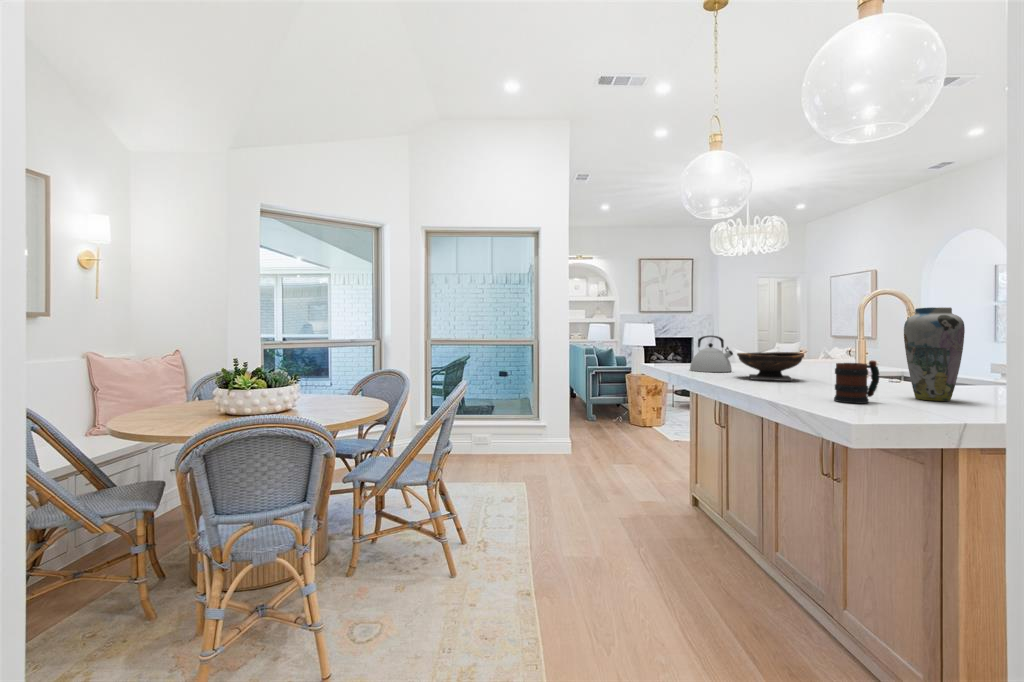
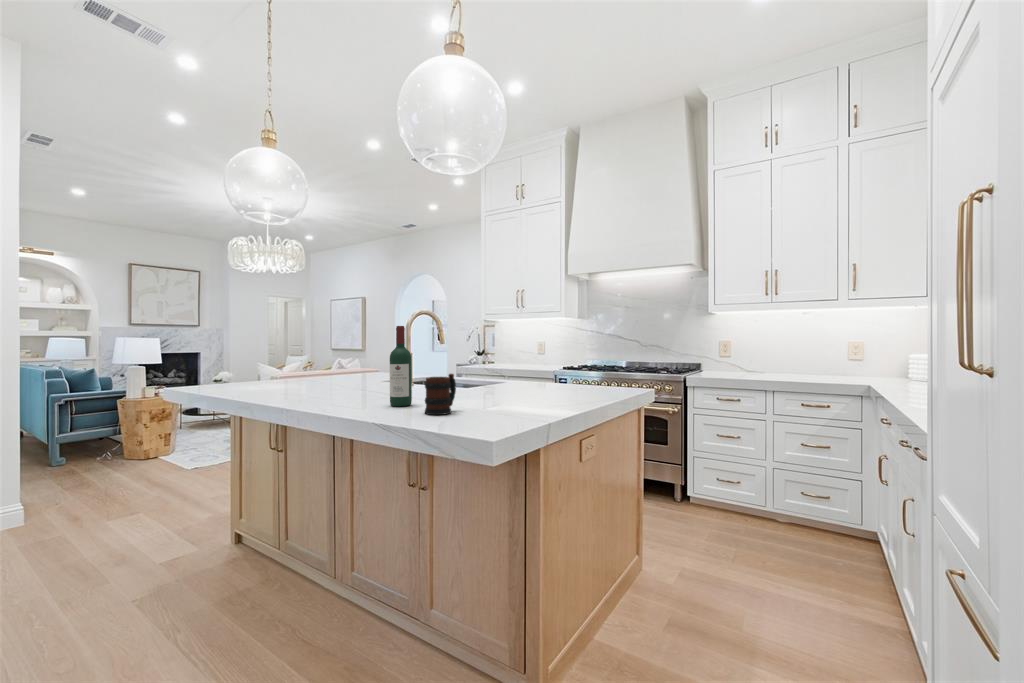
vase: present [904,307,965,401] -> none [460,328,497,403]
wine bottle: none [809,309,835,393] -> present [390,326,412,406]
kettle: present [690,336,733,372] -> none [238,352,291,394]
bowl: present [737,352,804,381] -> none [303,367,369,398]

